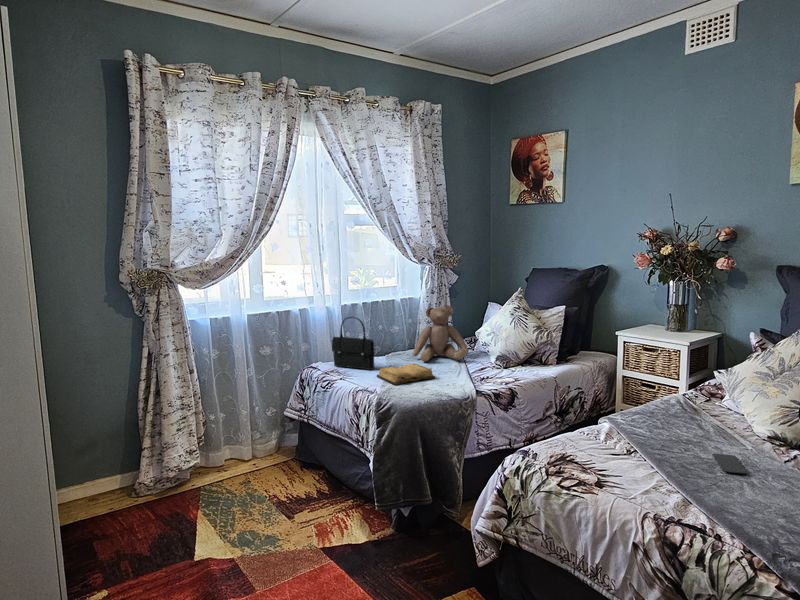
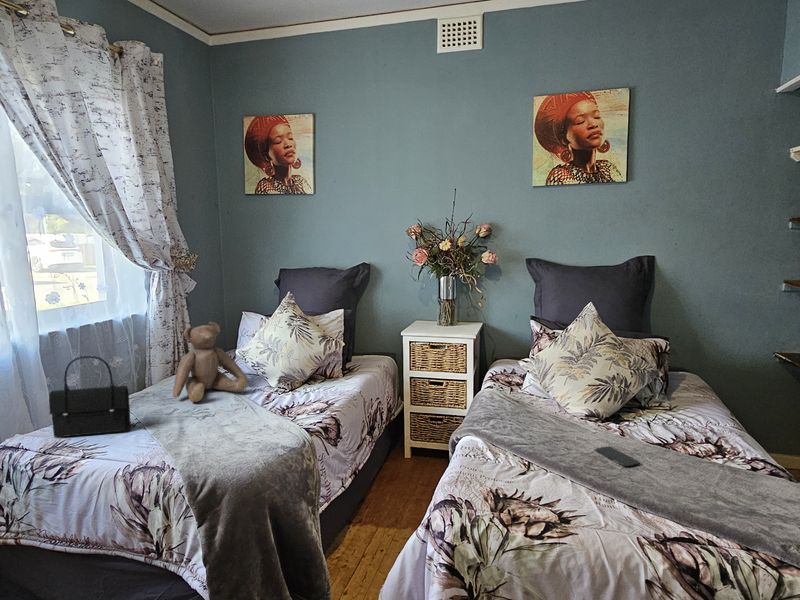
diary: present [377,363,435,385] -> none [148,409,237,449]

